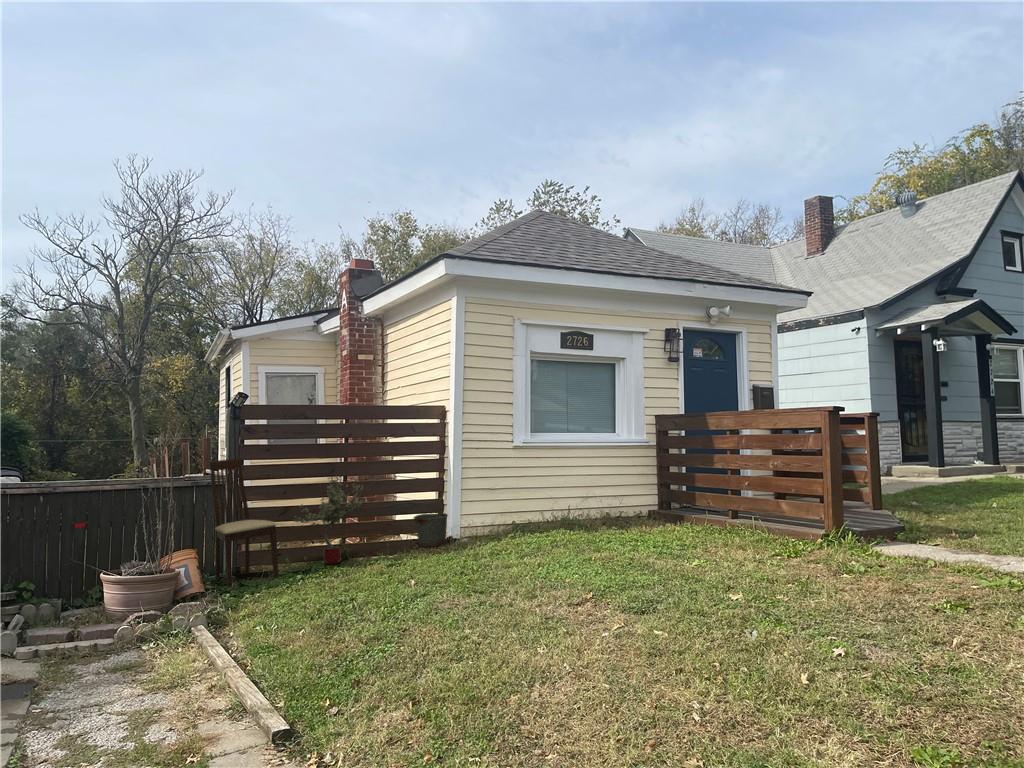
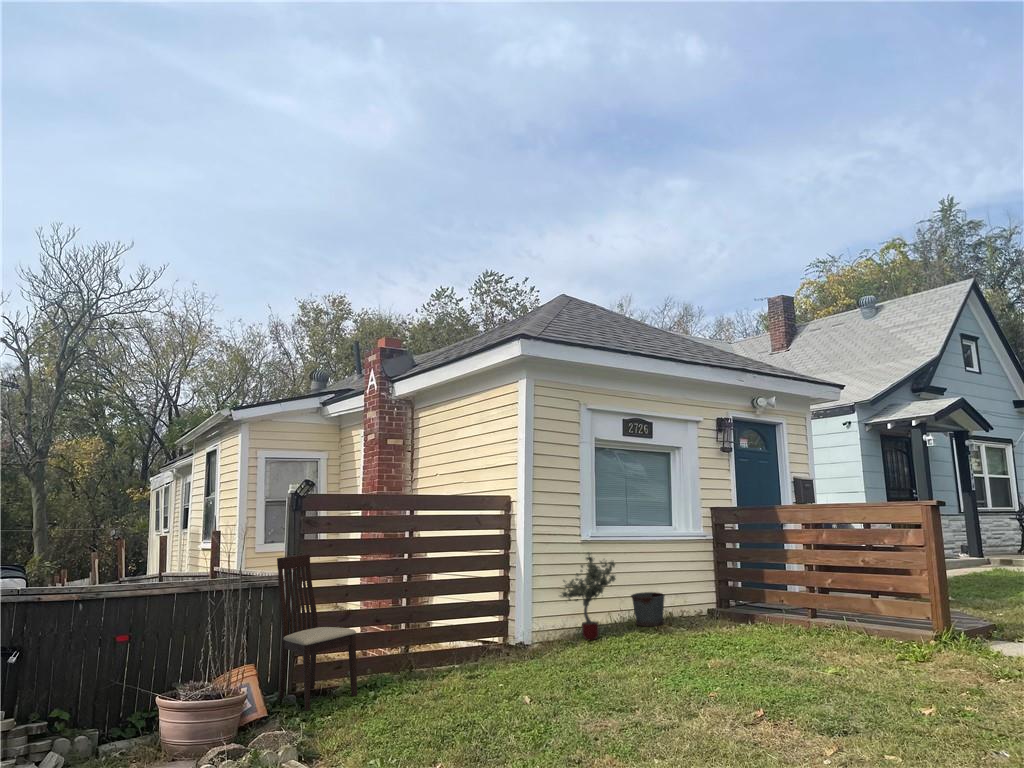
potted tree: present [294,476,364,565] -> present [560,552,616,640]
bucket: present [414,513,448,547] -> present [631,592,665,627]

